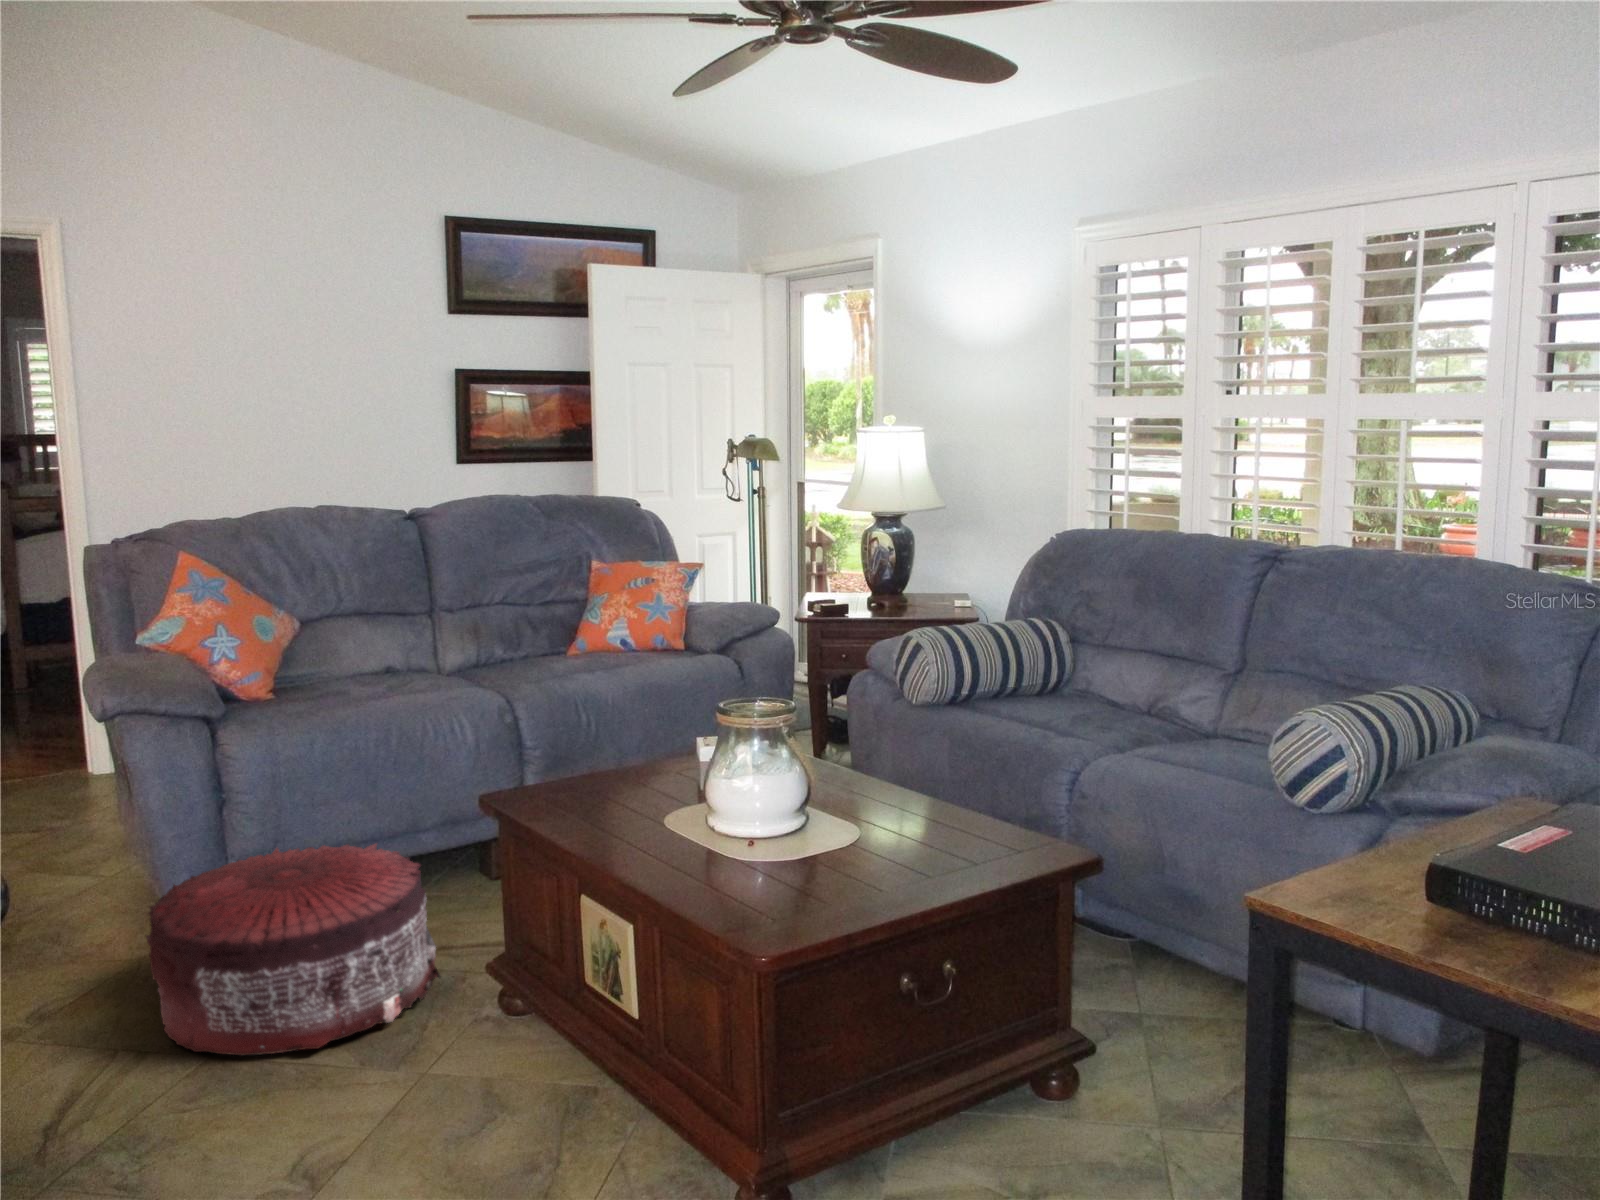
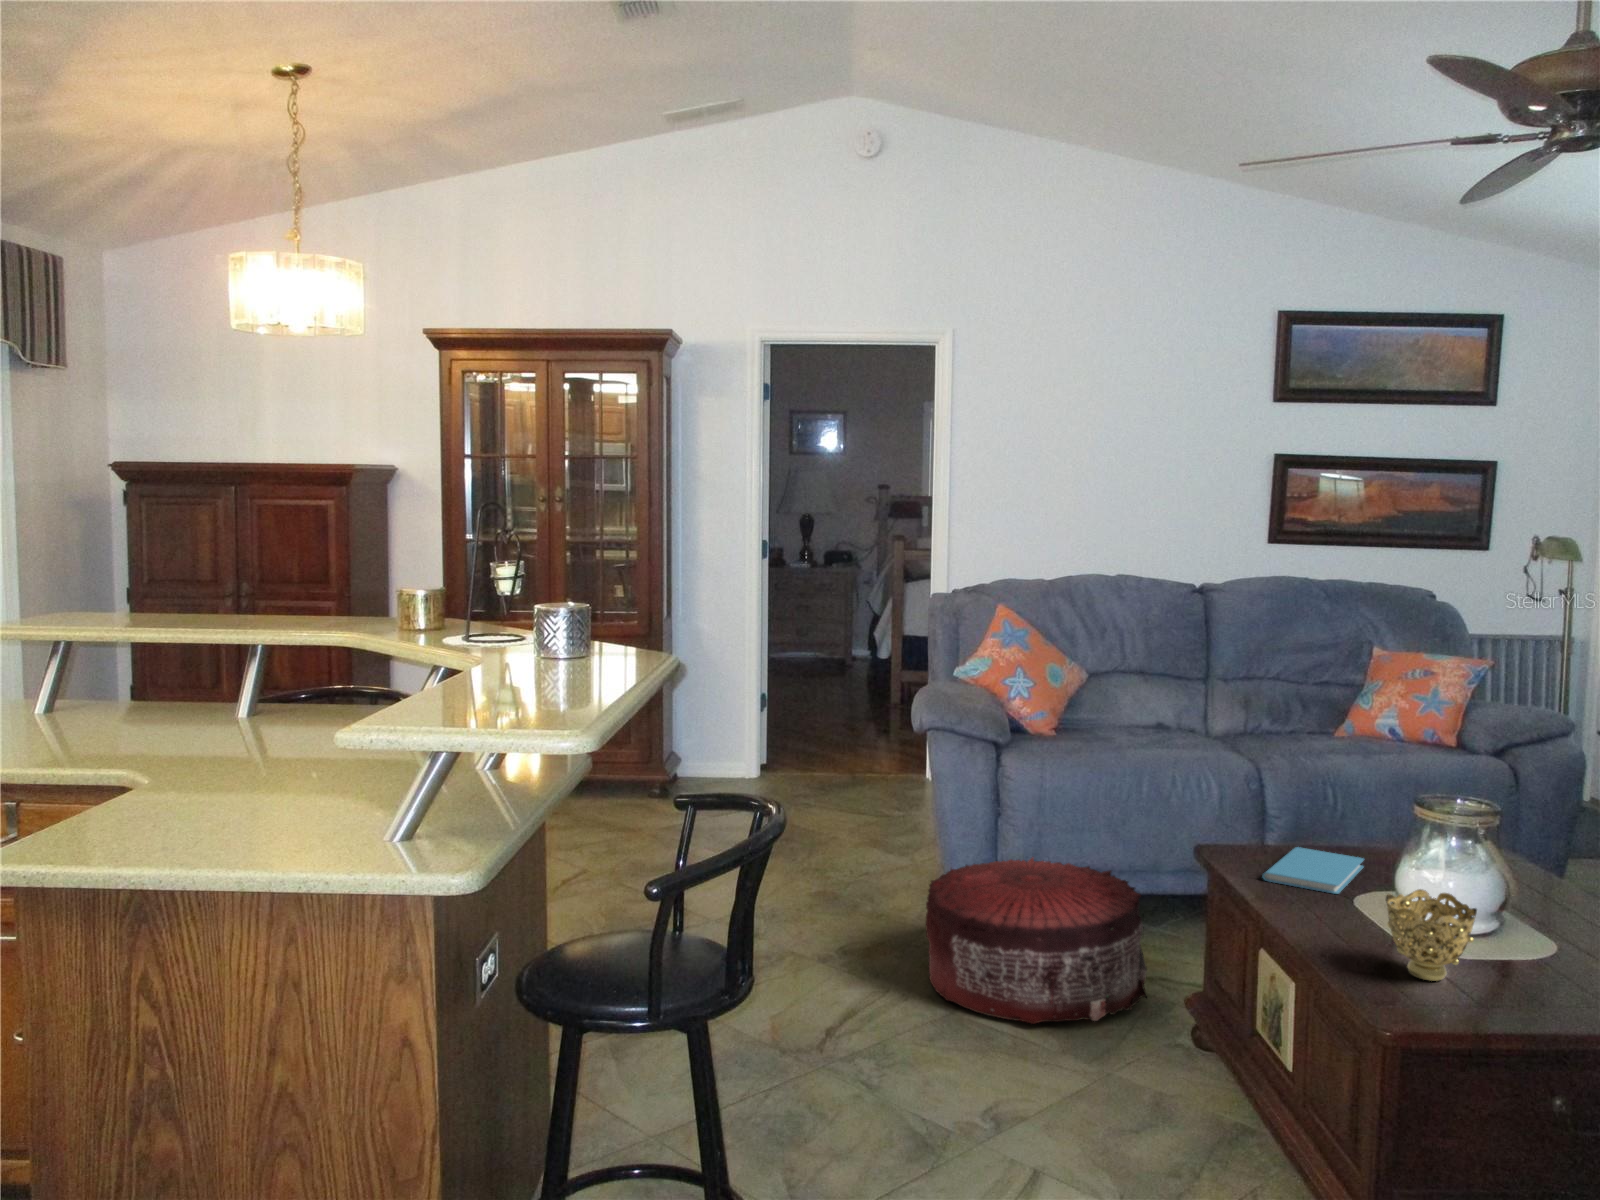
book: none [568,776,657,820] -> present [1262,847,1364,894]
decorative bowl: none [725,796,809,889] -> present [1386,889,1477,981]

